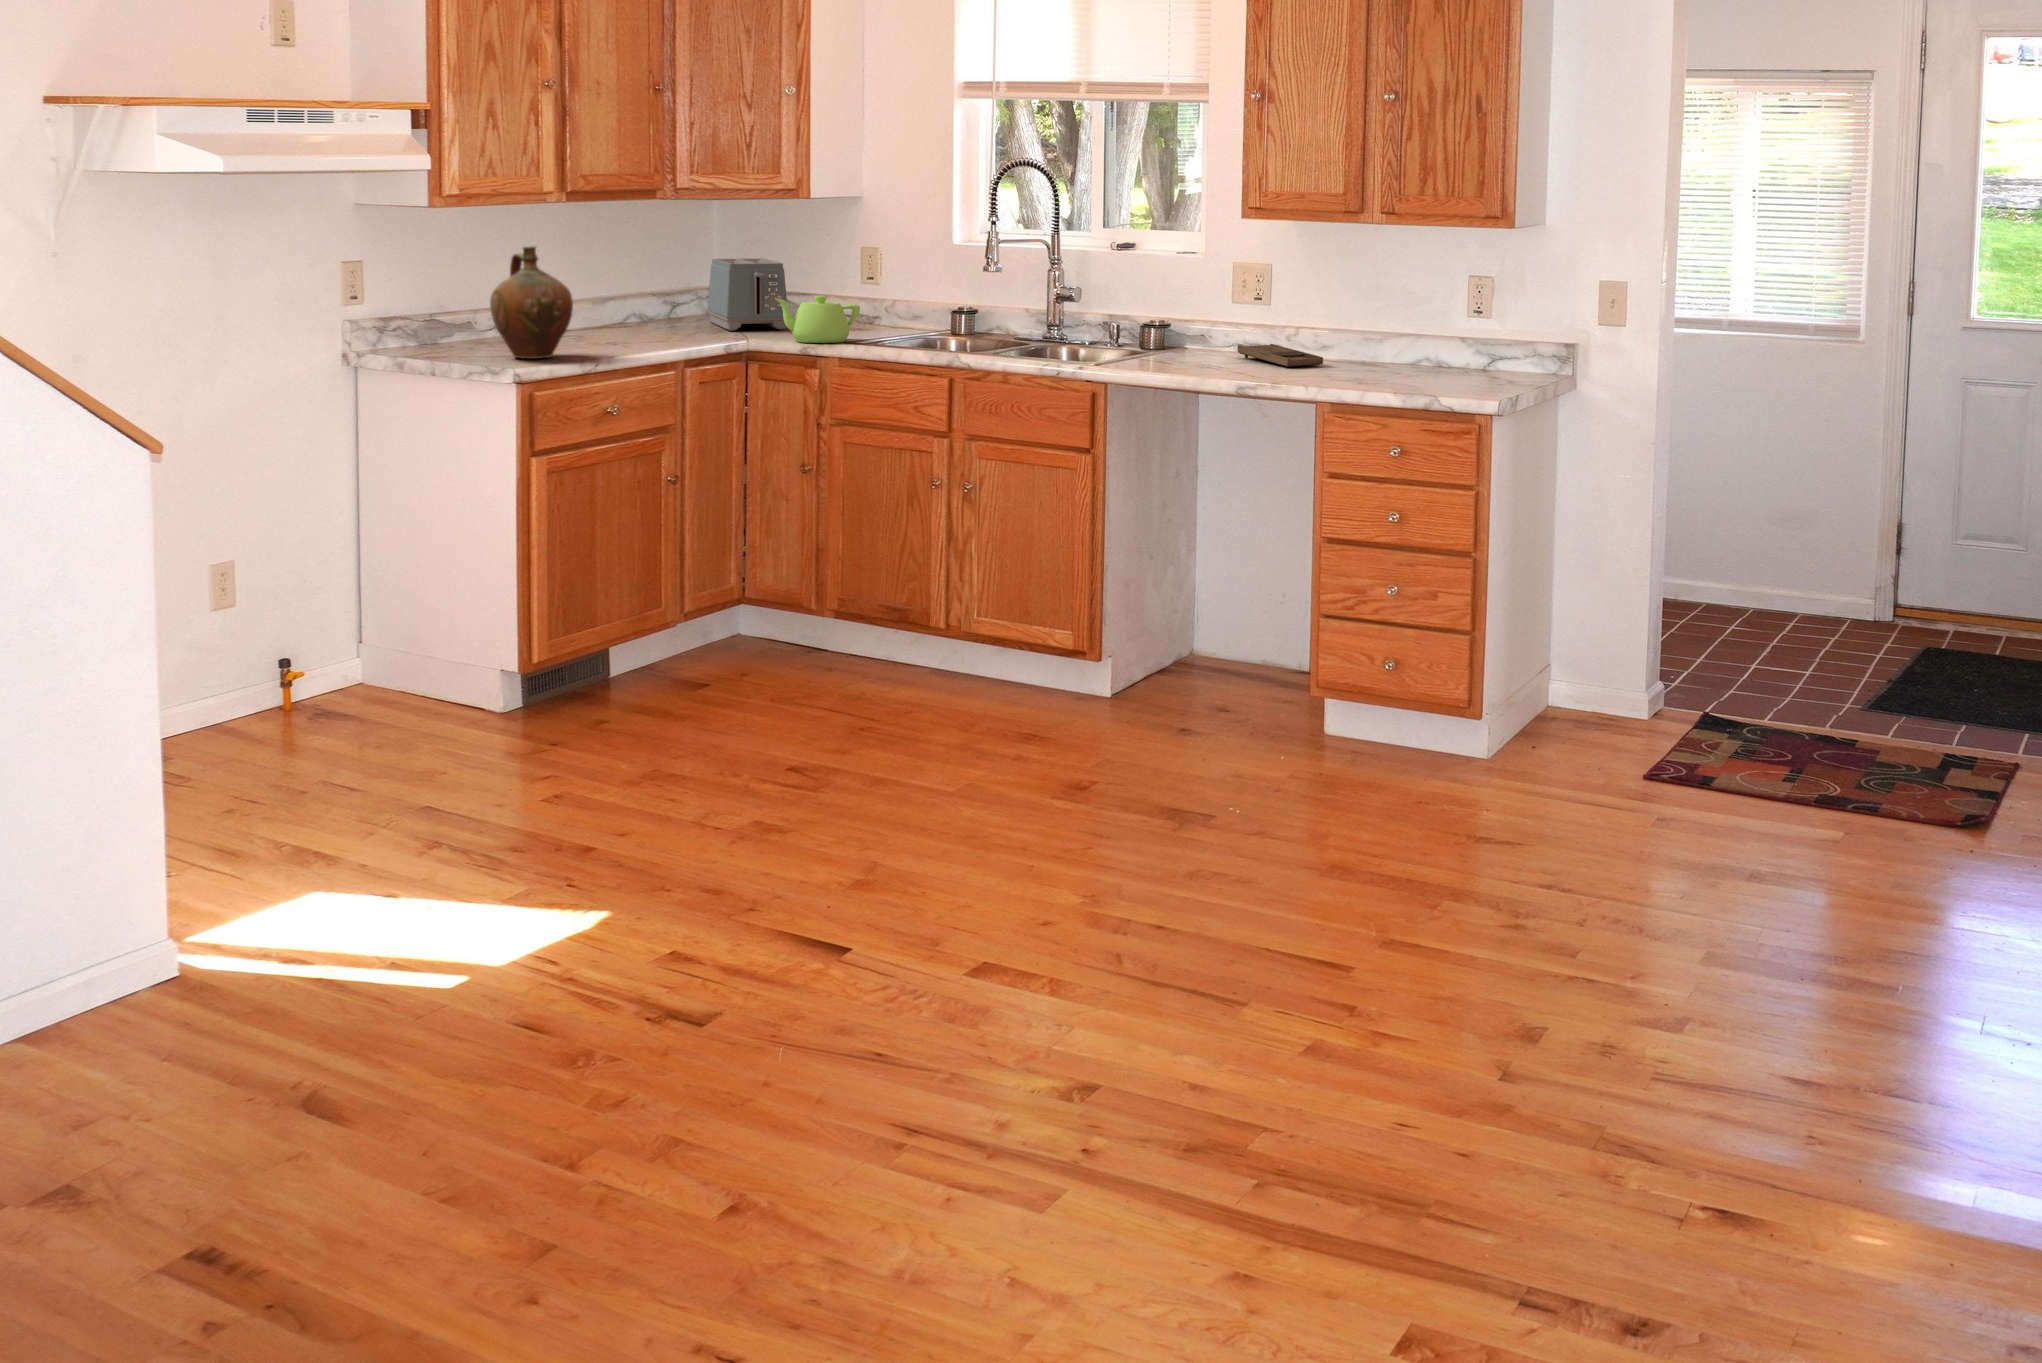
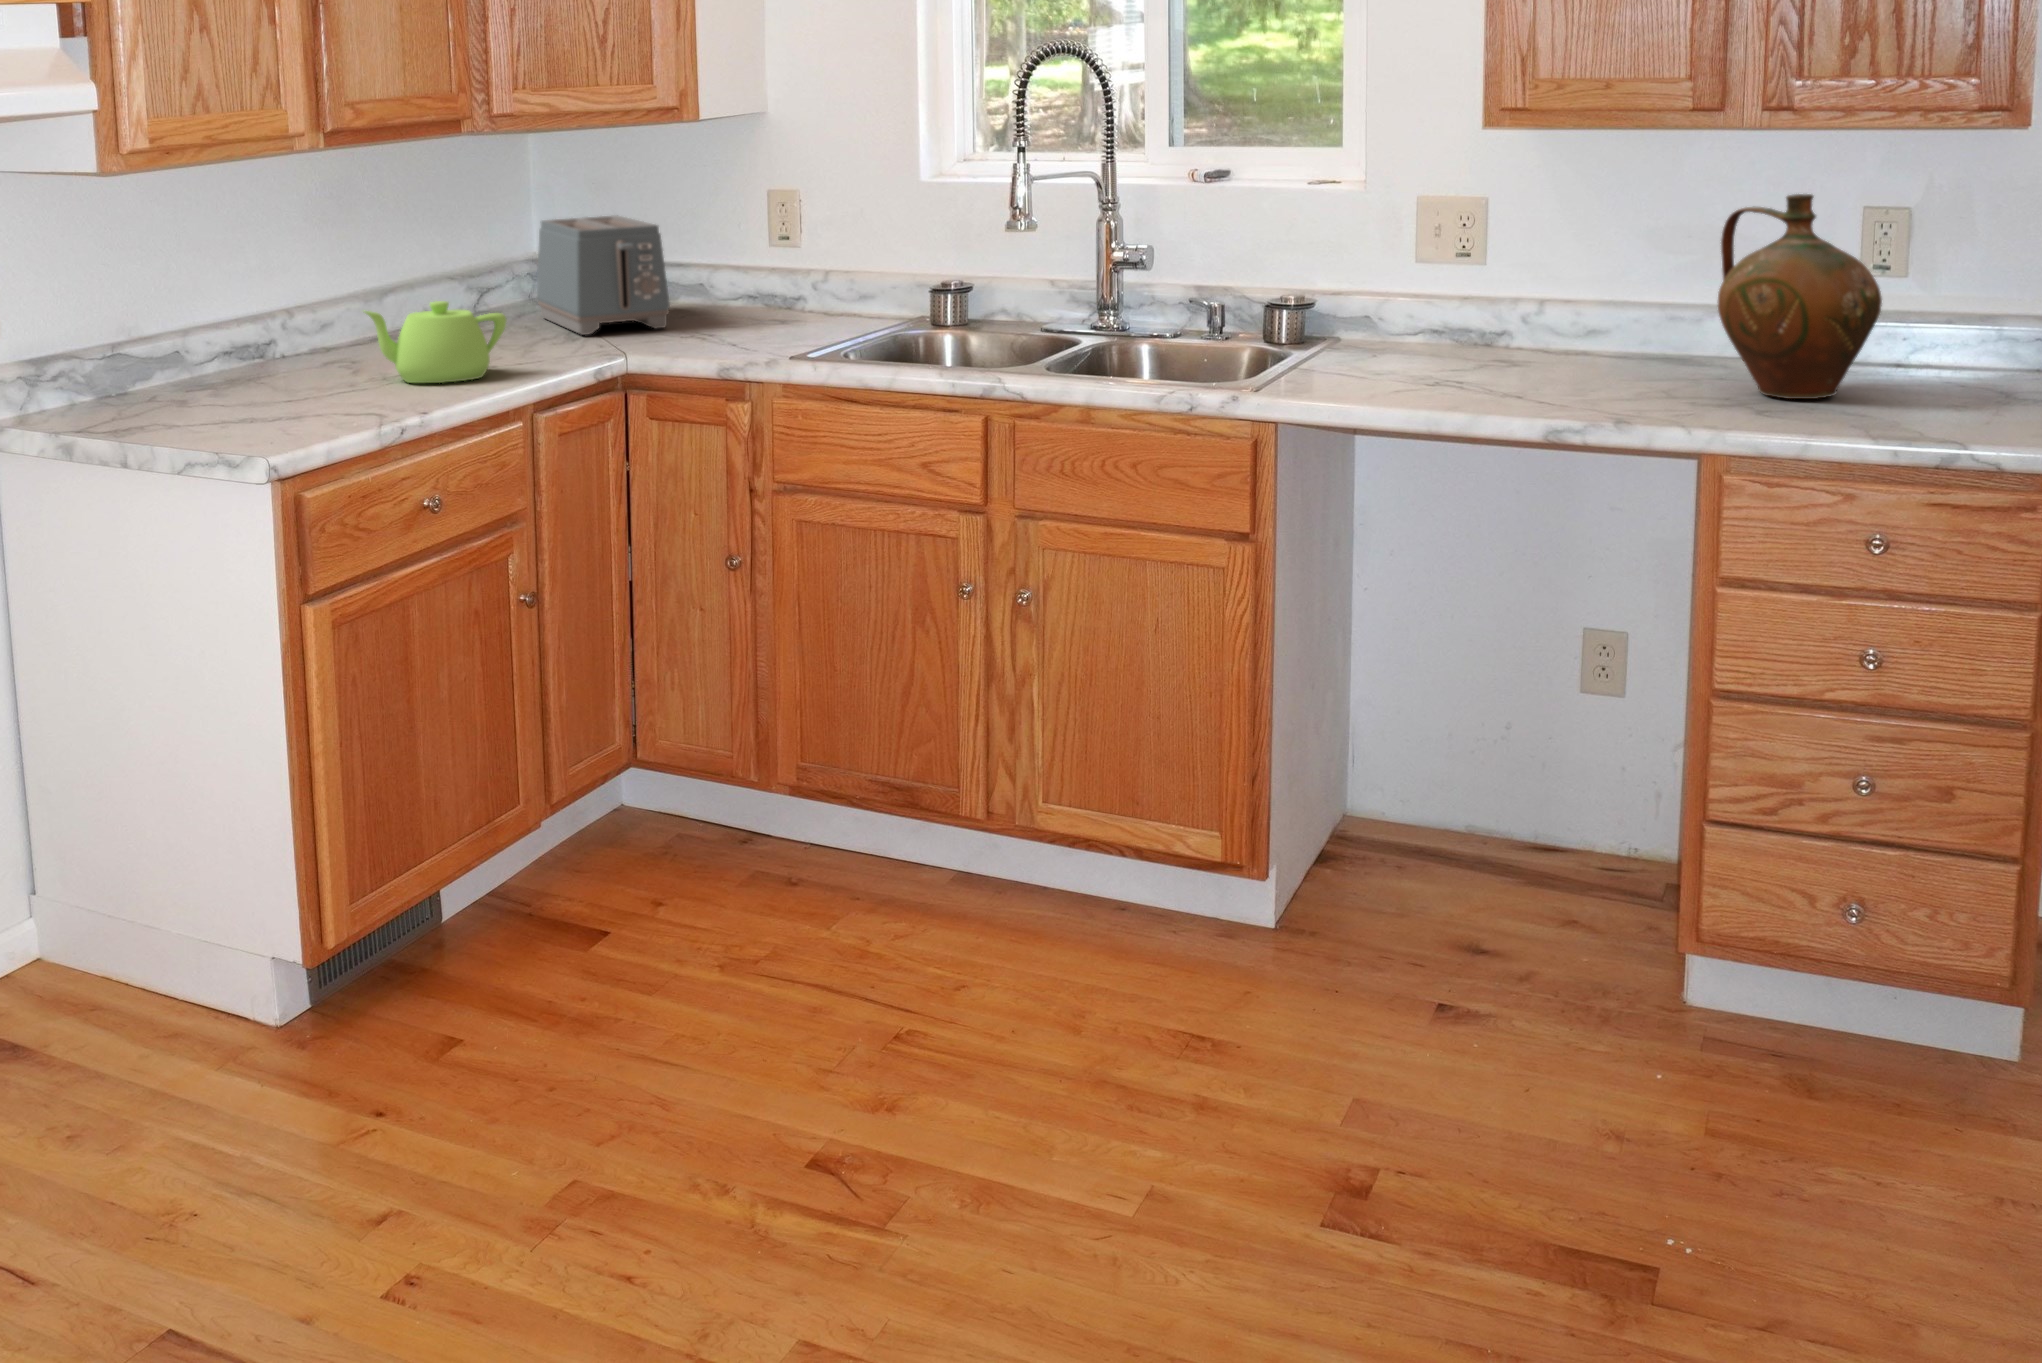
ceramic jug: present [490,247,573,359] -> present [1718,194,1882,399]
teapot: present [775,296,860,343] -> present [365,301,506,383]
tray: present [1238,344,1323,367] -> none [1451,330,1626,376]

